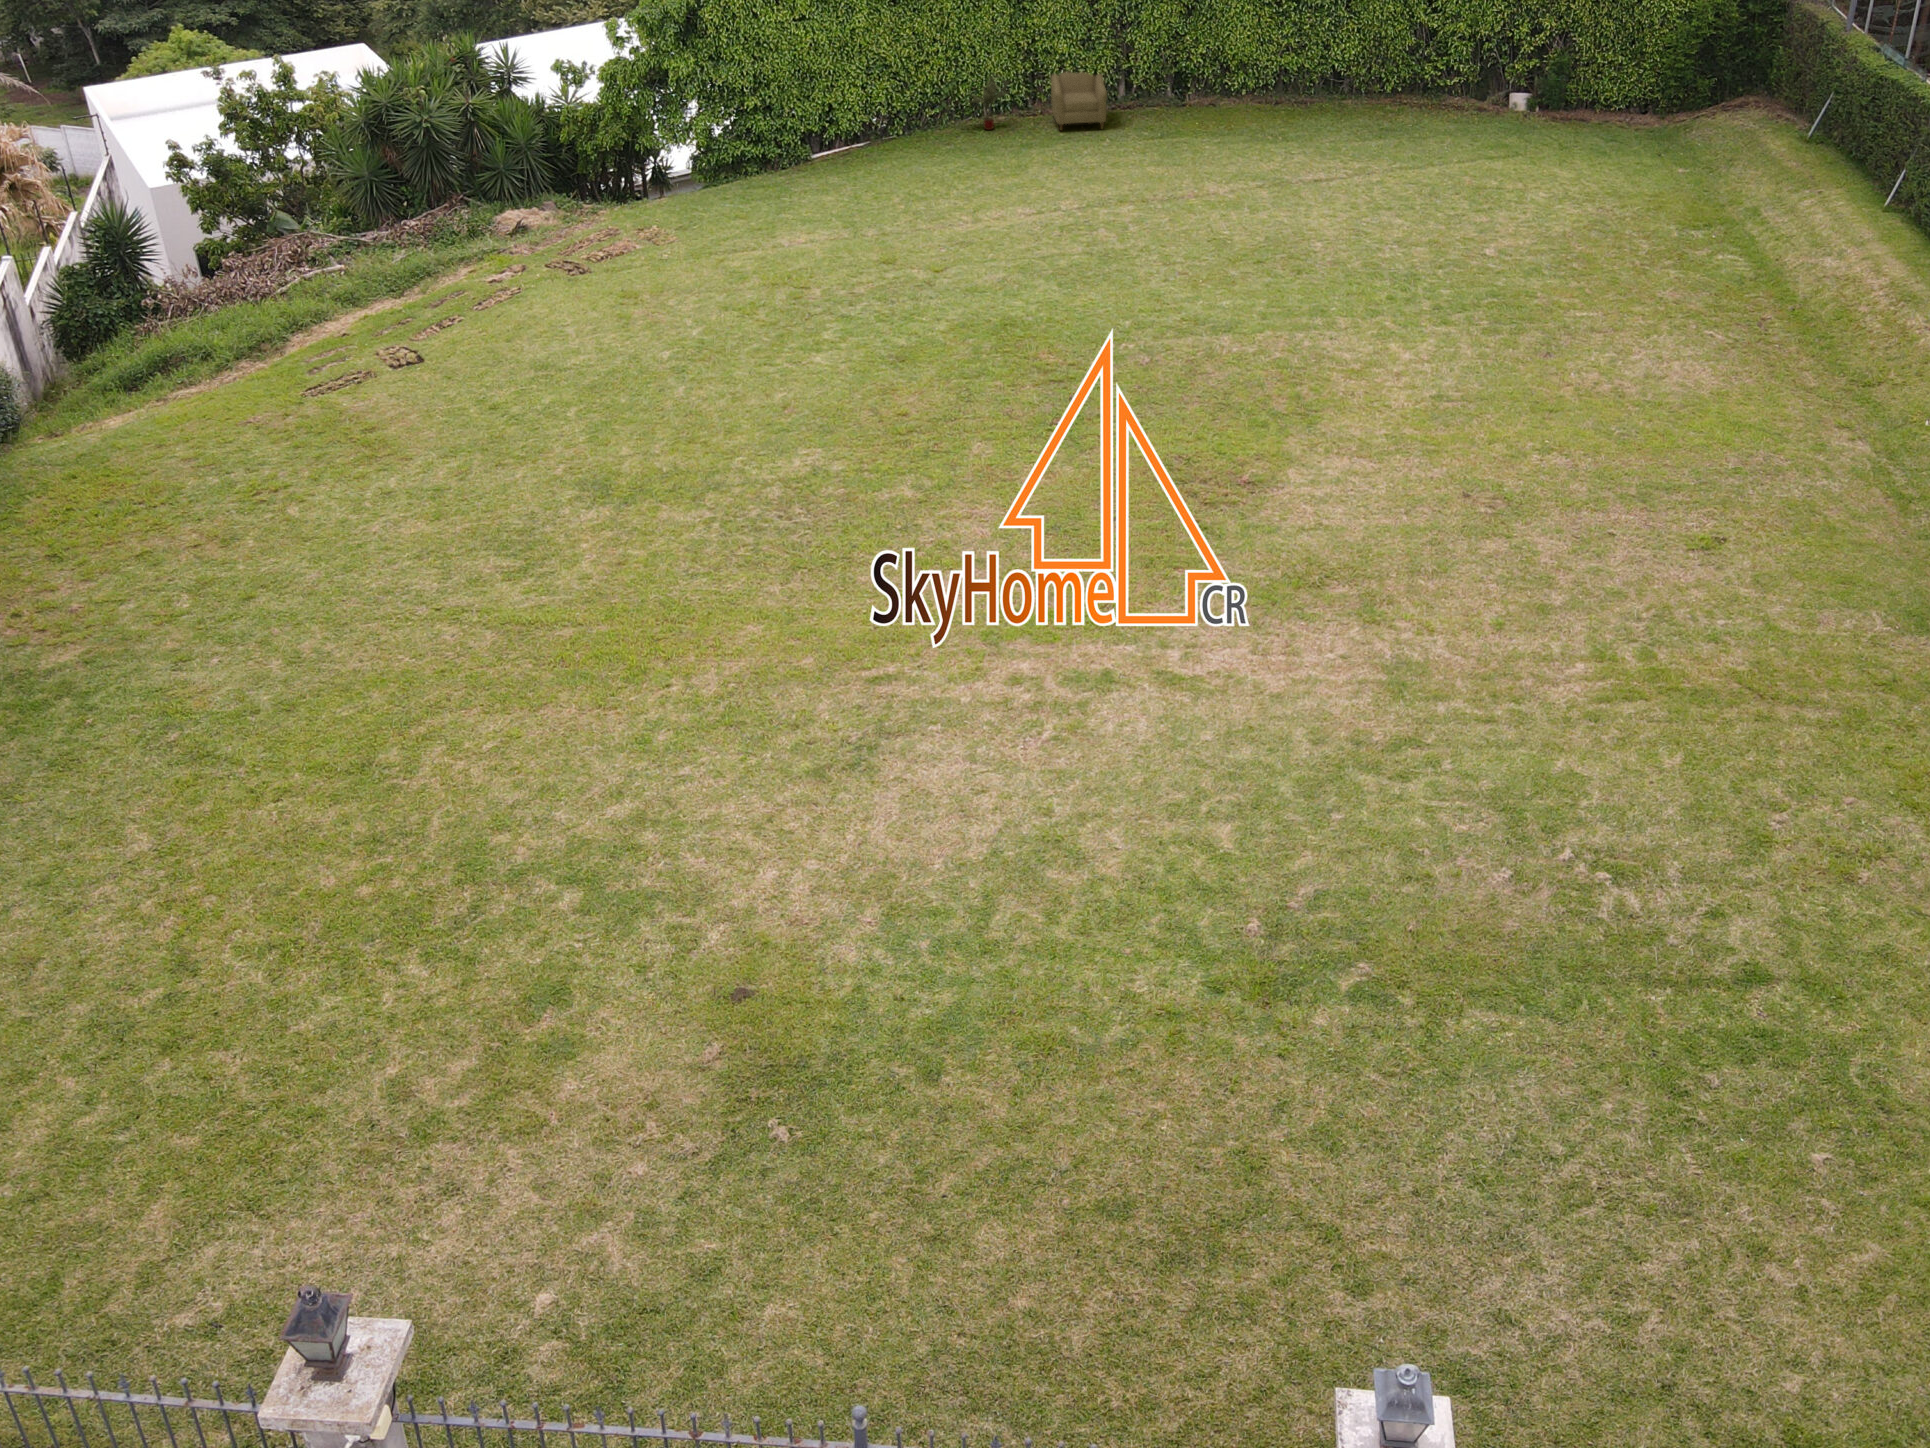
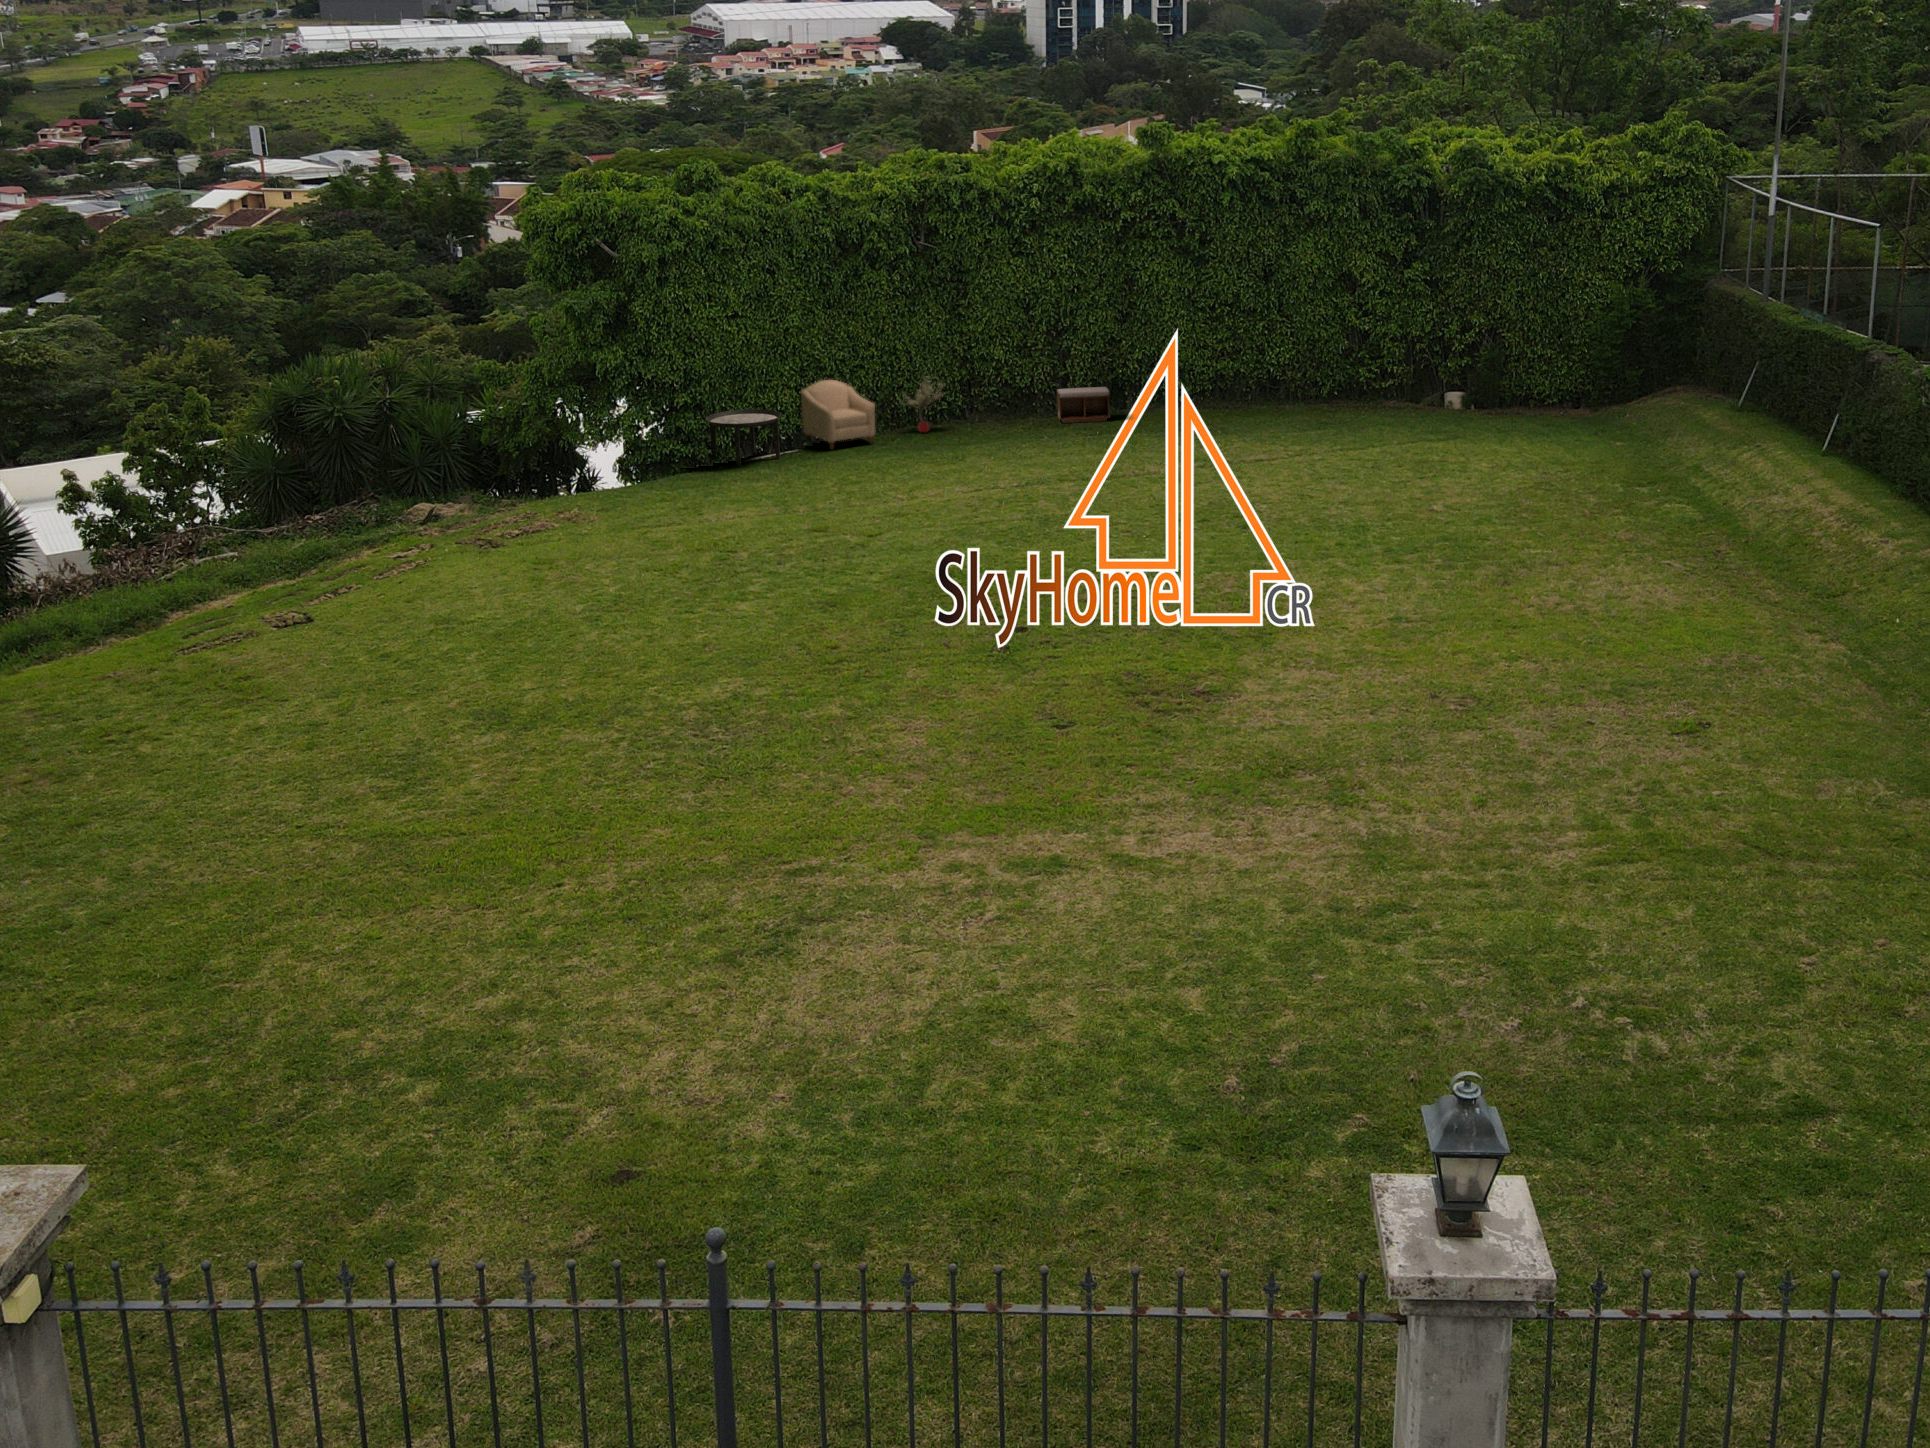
chair: present [1051,72,1107,131] -> present [801,380,875,449]
bench: none [1119,83,1171,120] -> present [1057,387,1110,423]
round table: none [779,110,852,170] -> present [705,409,782,466]

